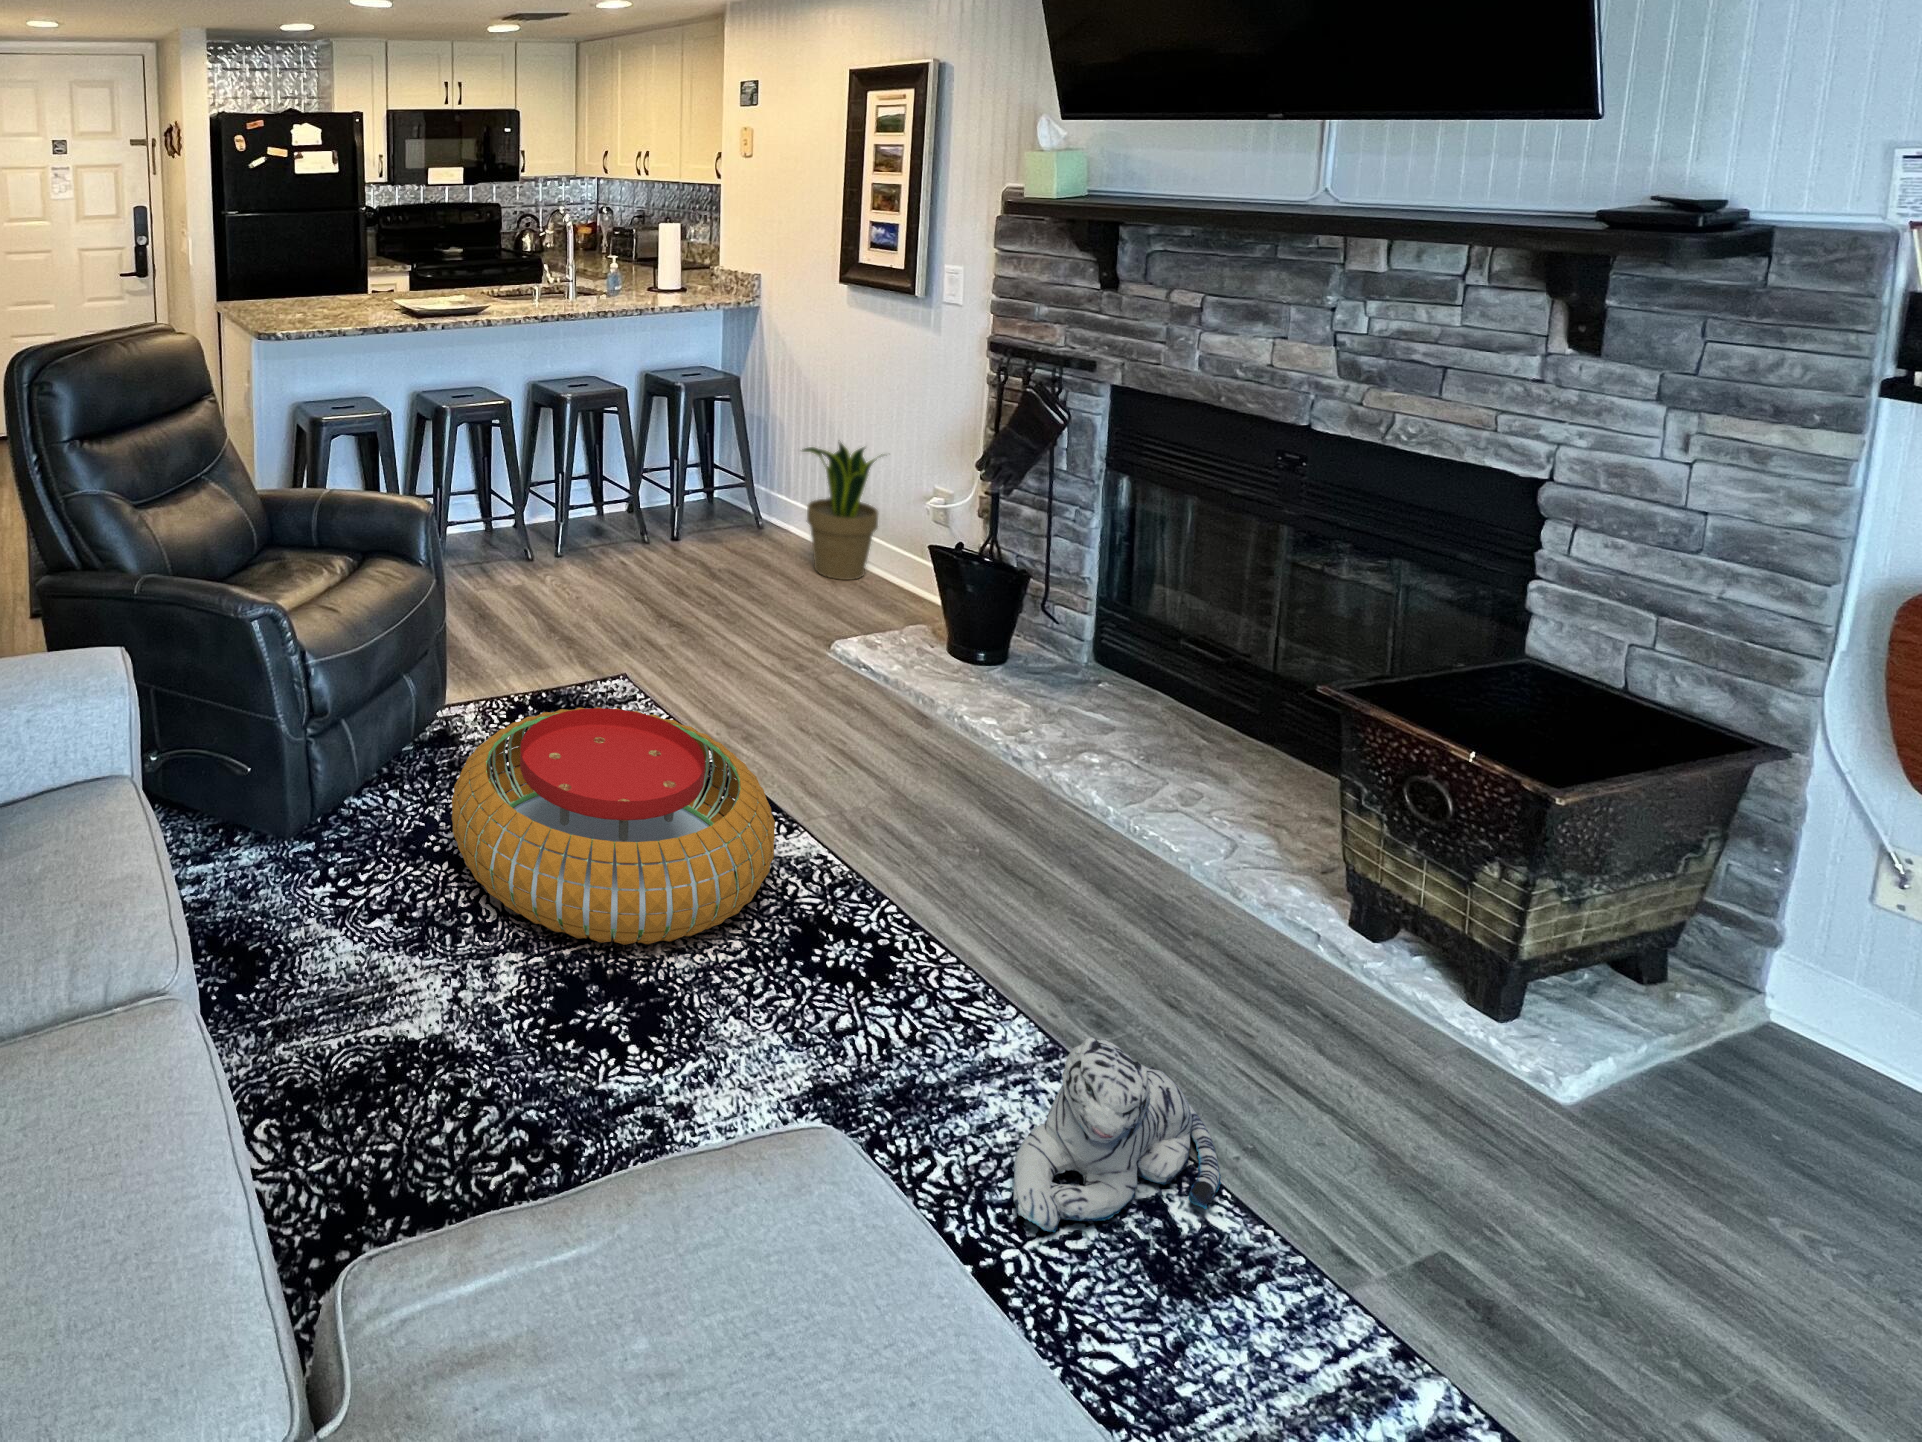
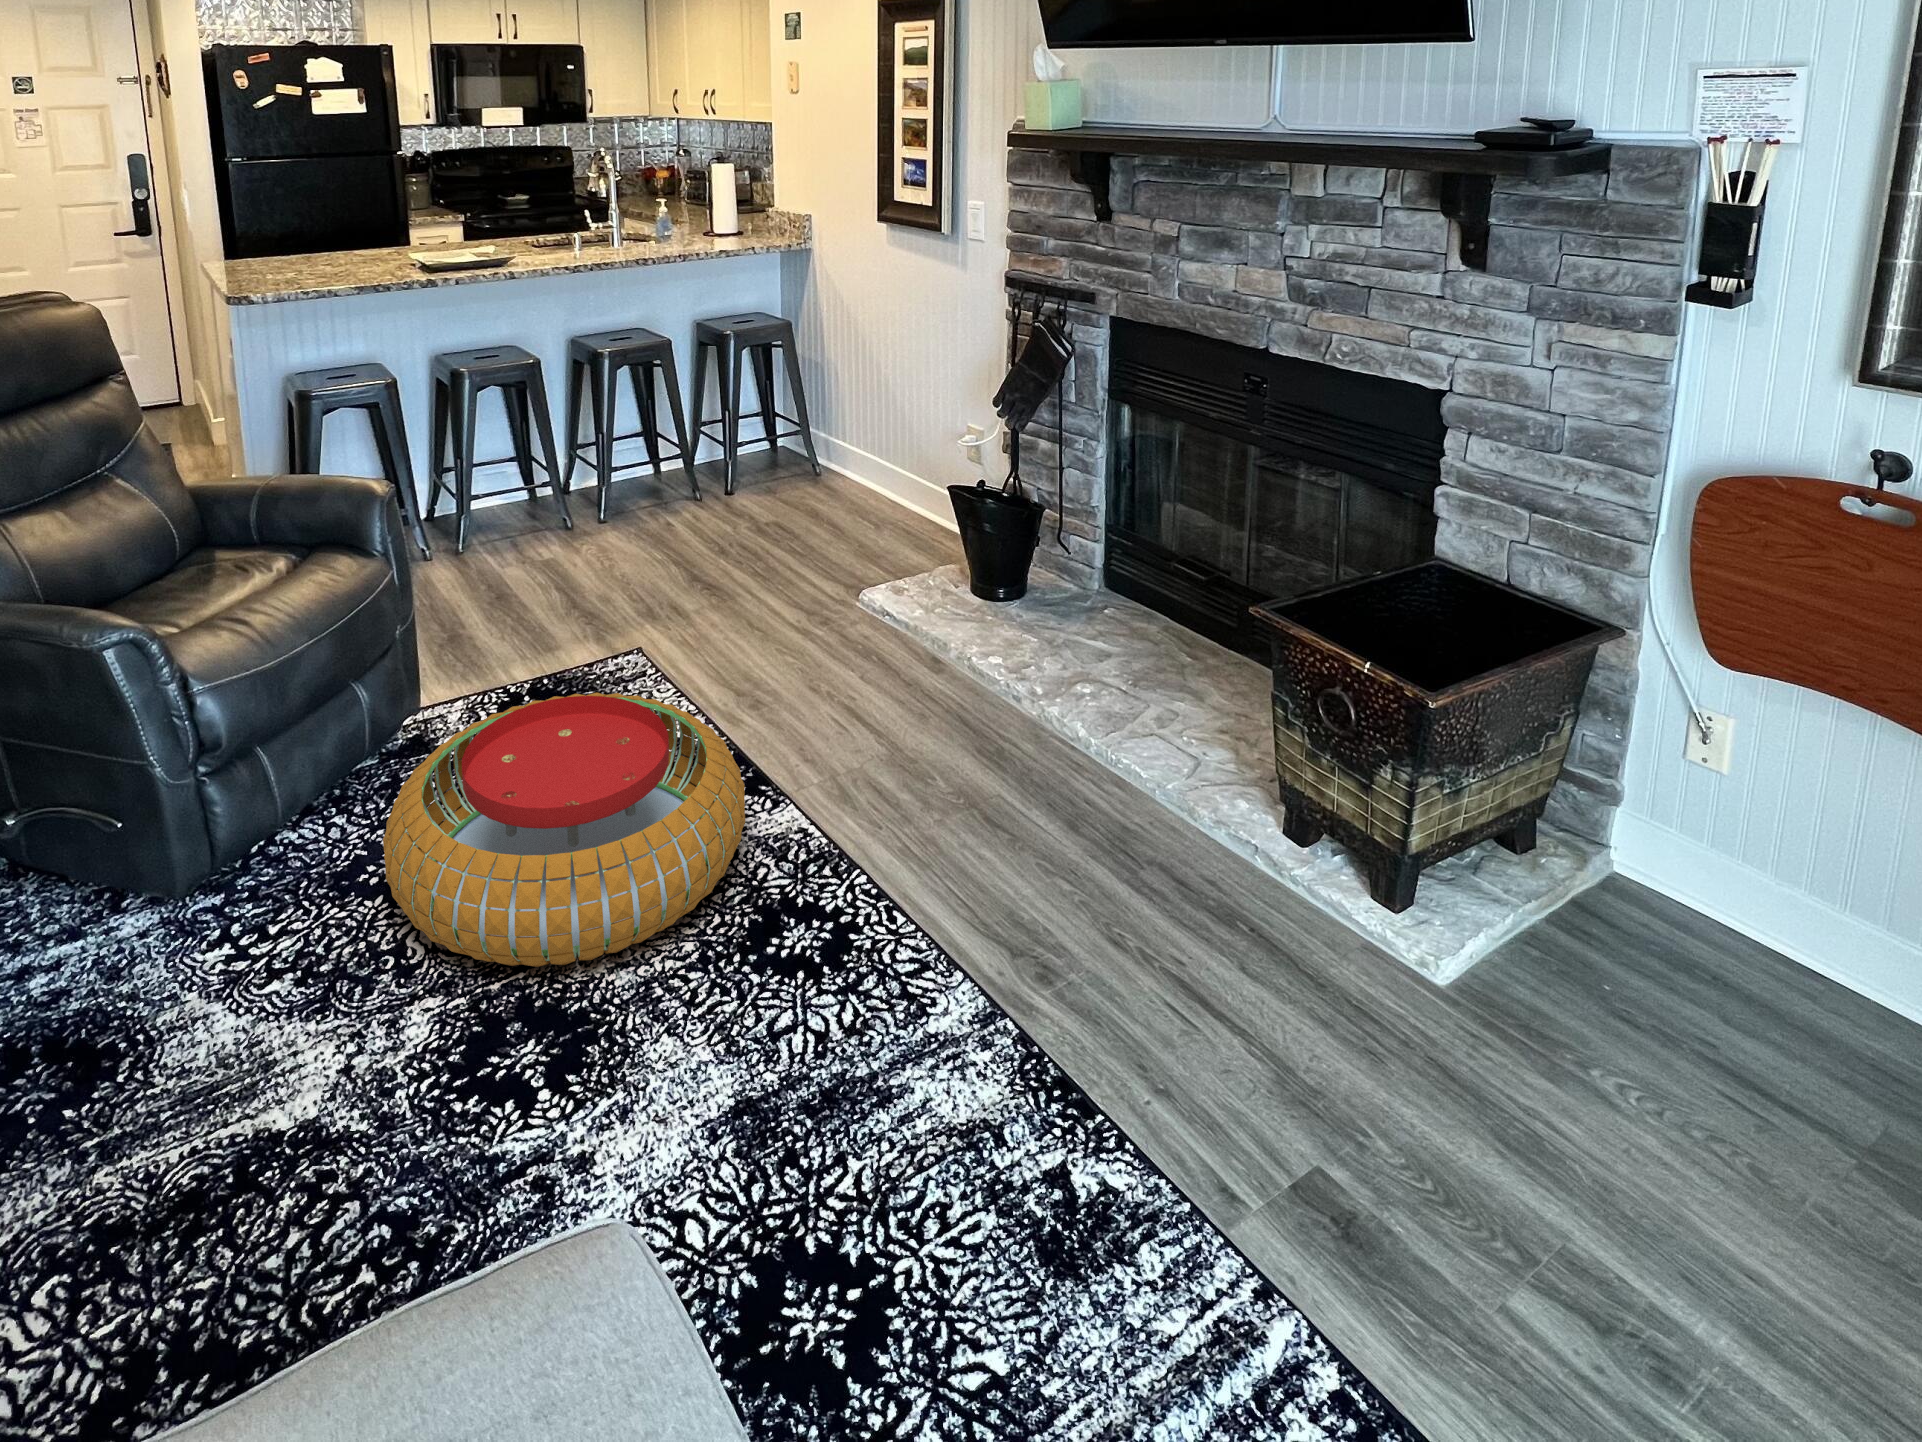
potted plant: present [802,443,882,580] -> none [842,382,929,520]
plush toy: present [1013,1037,1221,1232] -> none [915,1012,1128,1233]

